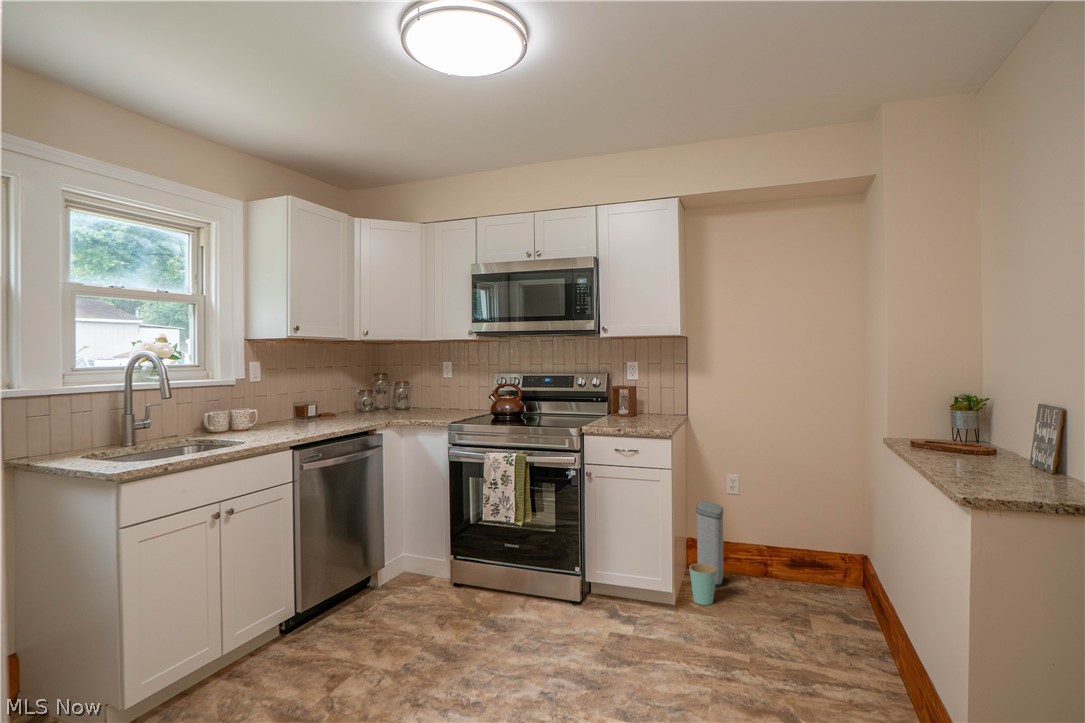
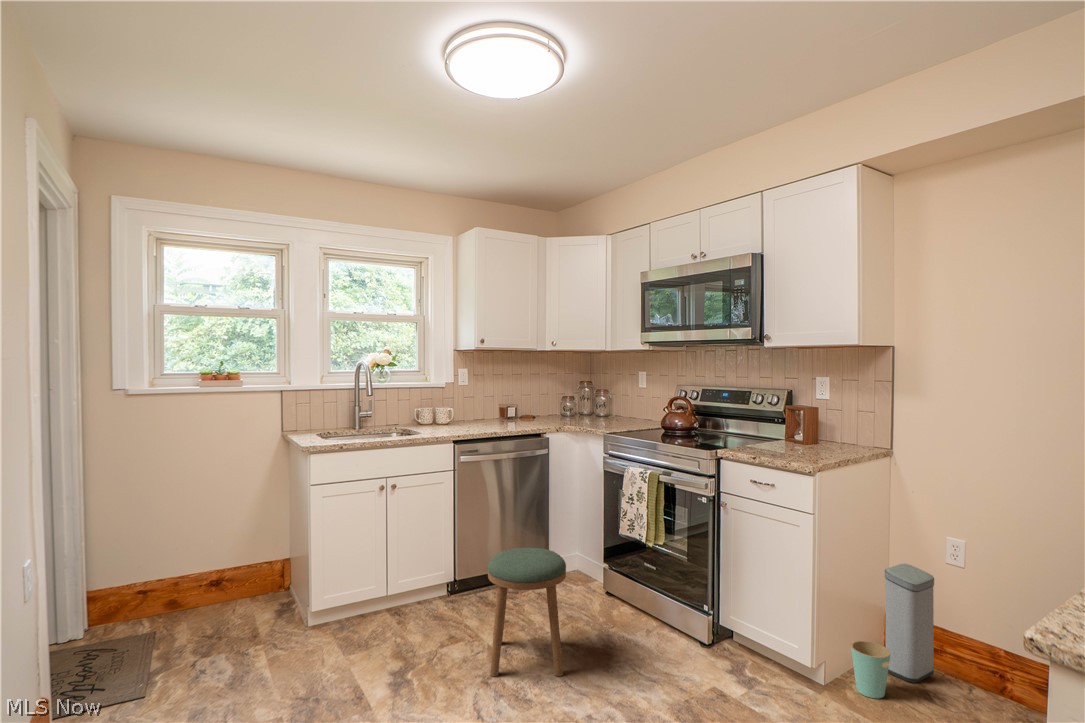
stool: none [389,548,486,696] -> present [488,548,566,677]

